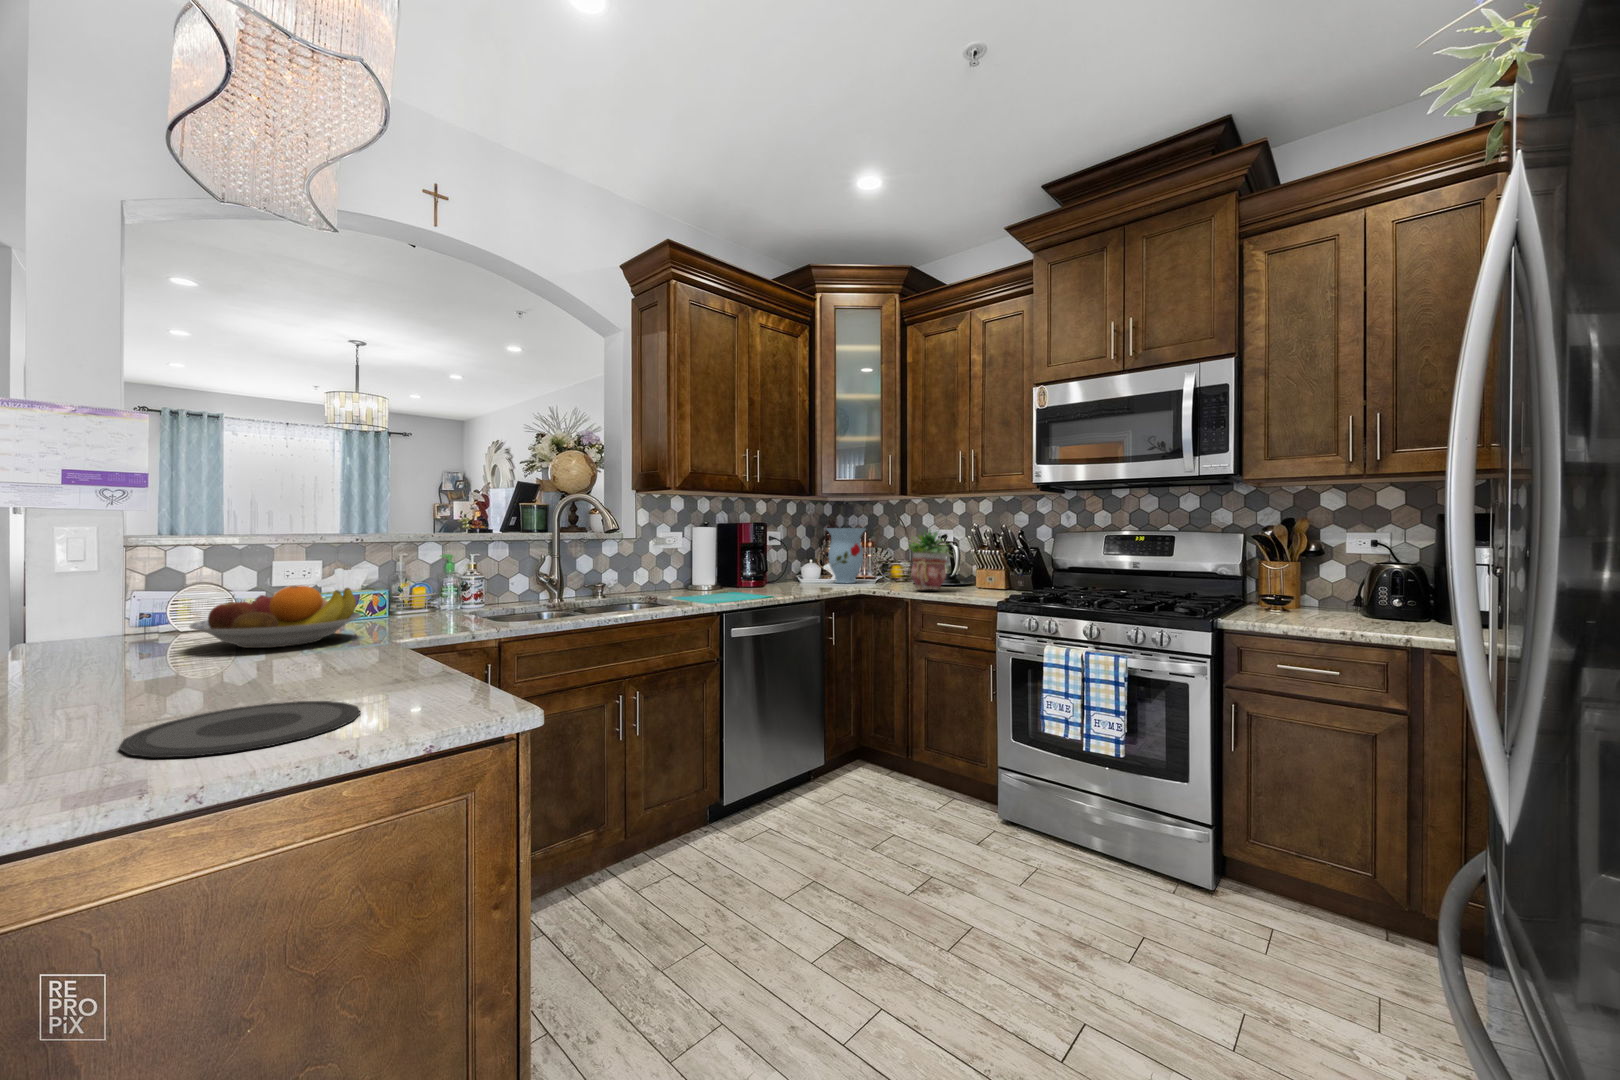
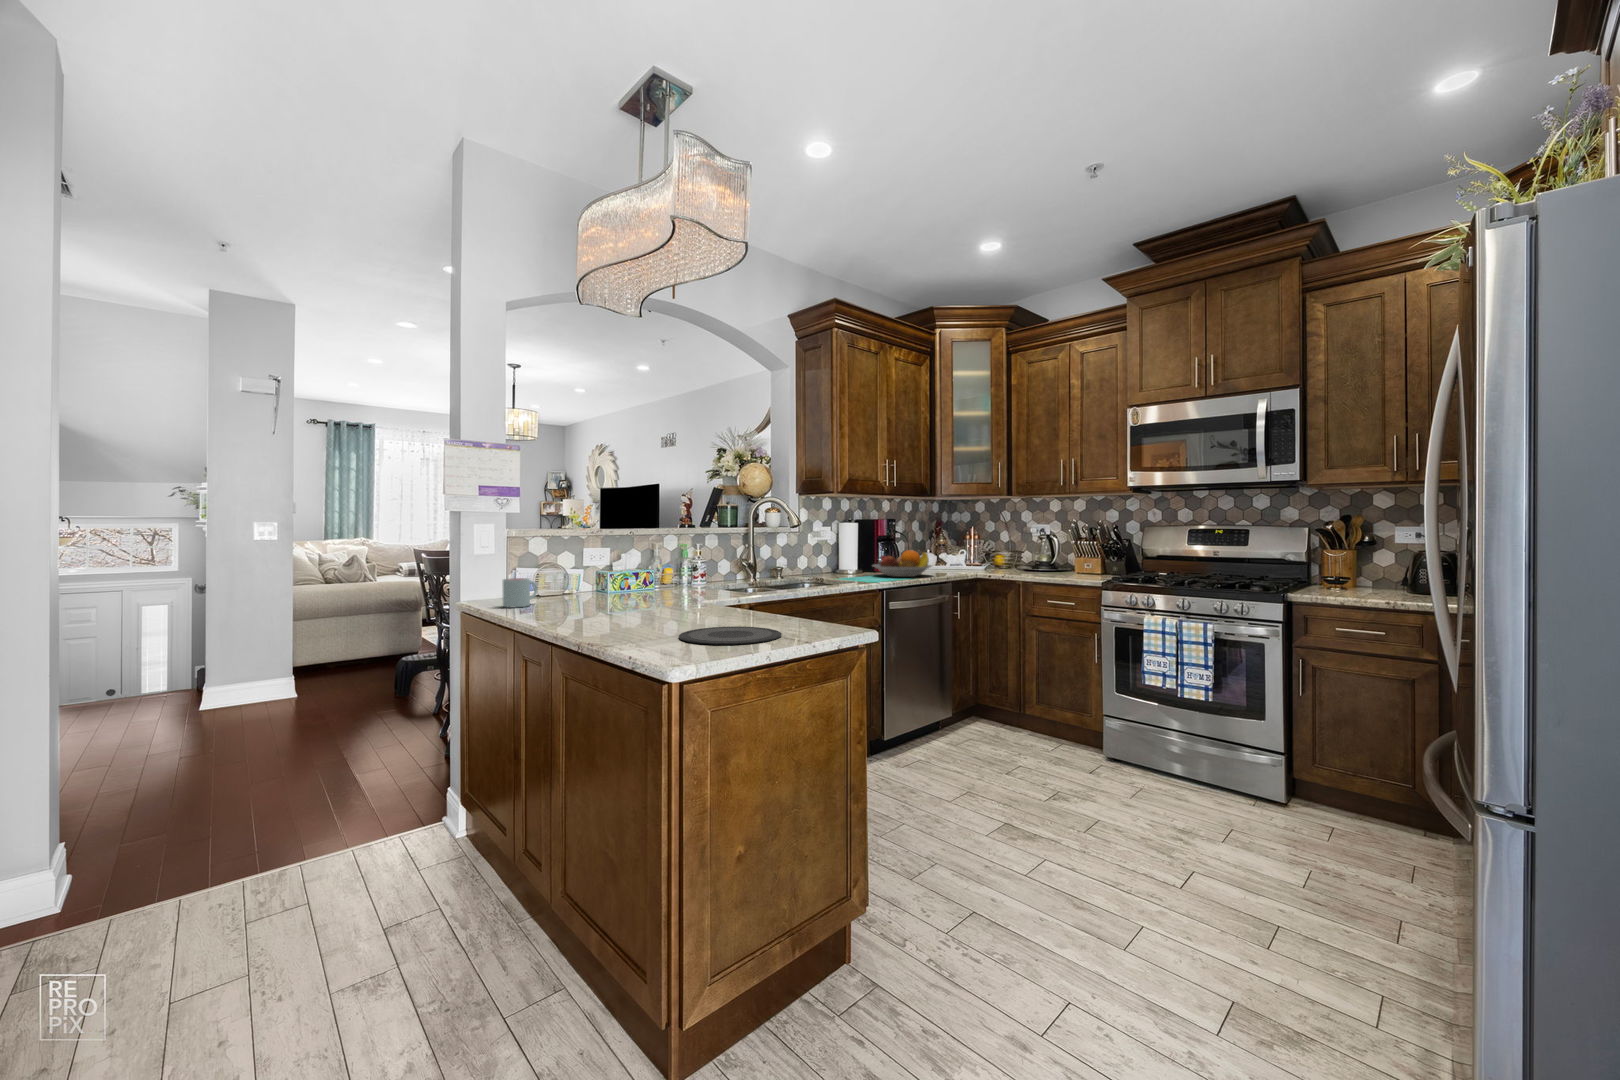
vase: present [826,528,865,583] -> none [941,524,976,570]
potted plant: present [908,531,953,590] -> none [1016,523,1060,574]
fruit bowl: present [189,586,361,648] -> present [873,550,932,577]
mug: none [70,608,148,654] -> present [503,578,537,607]

